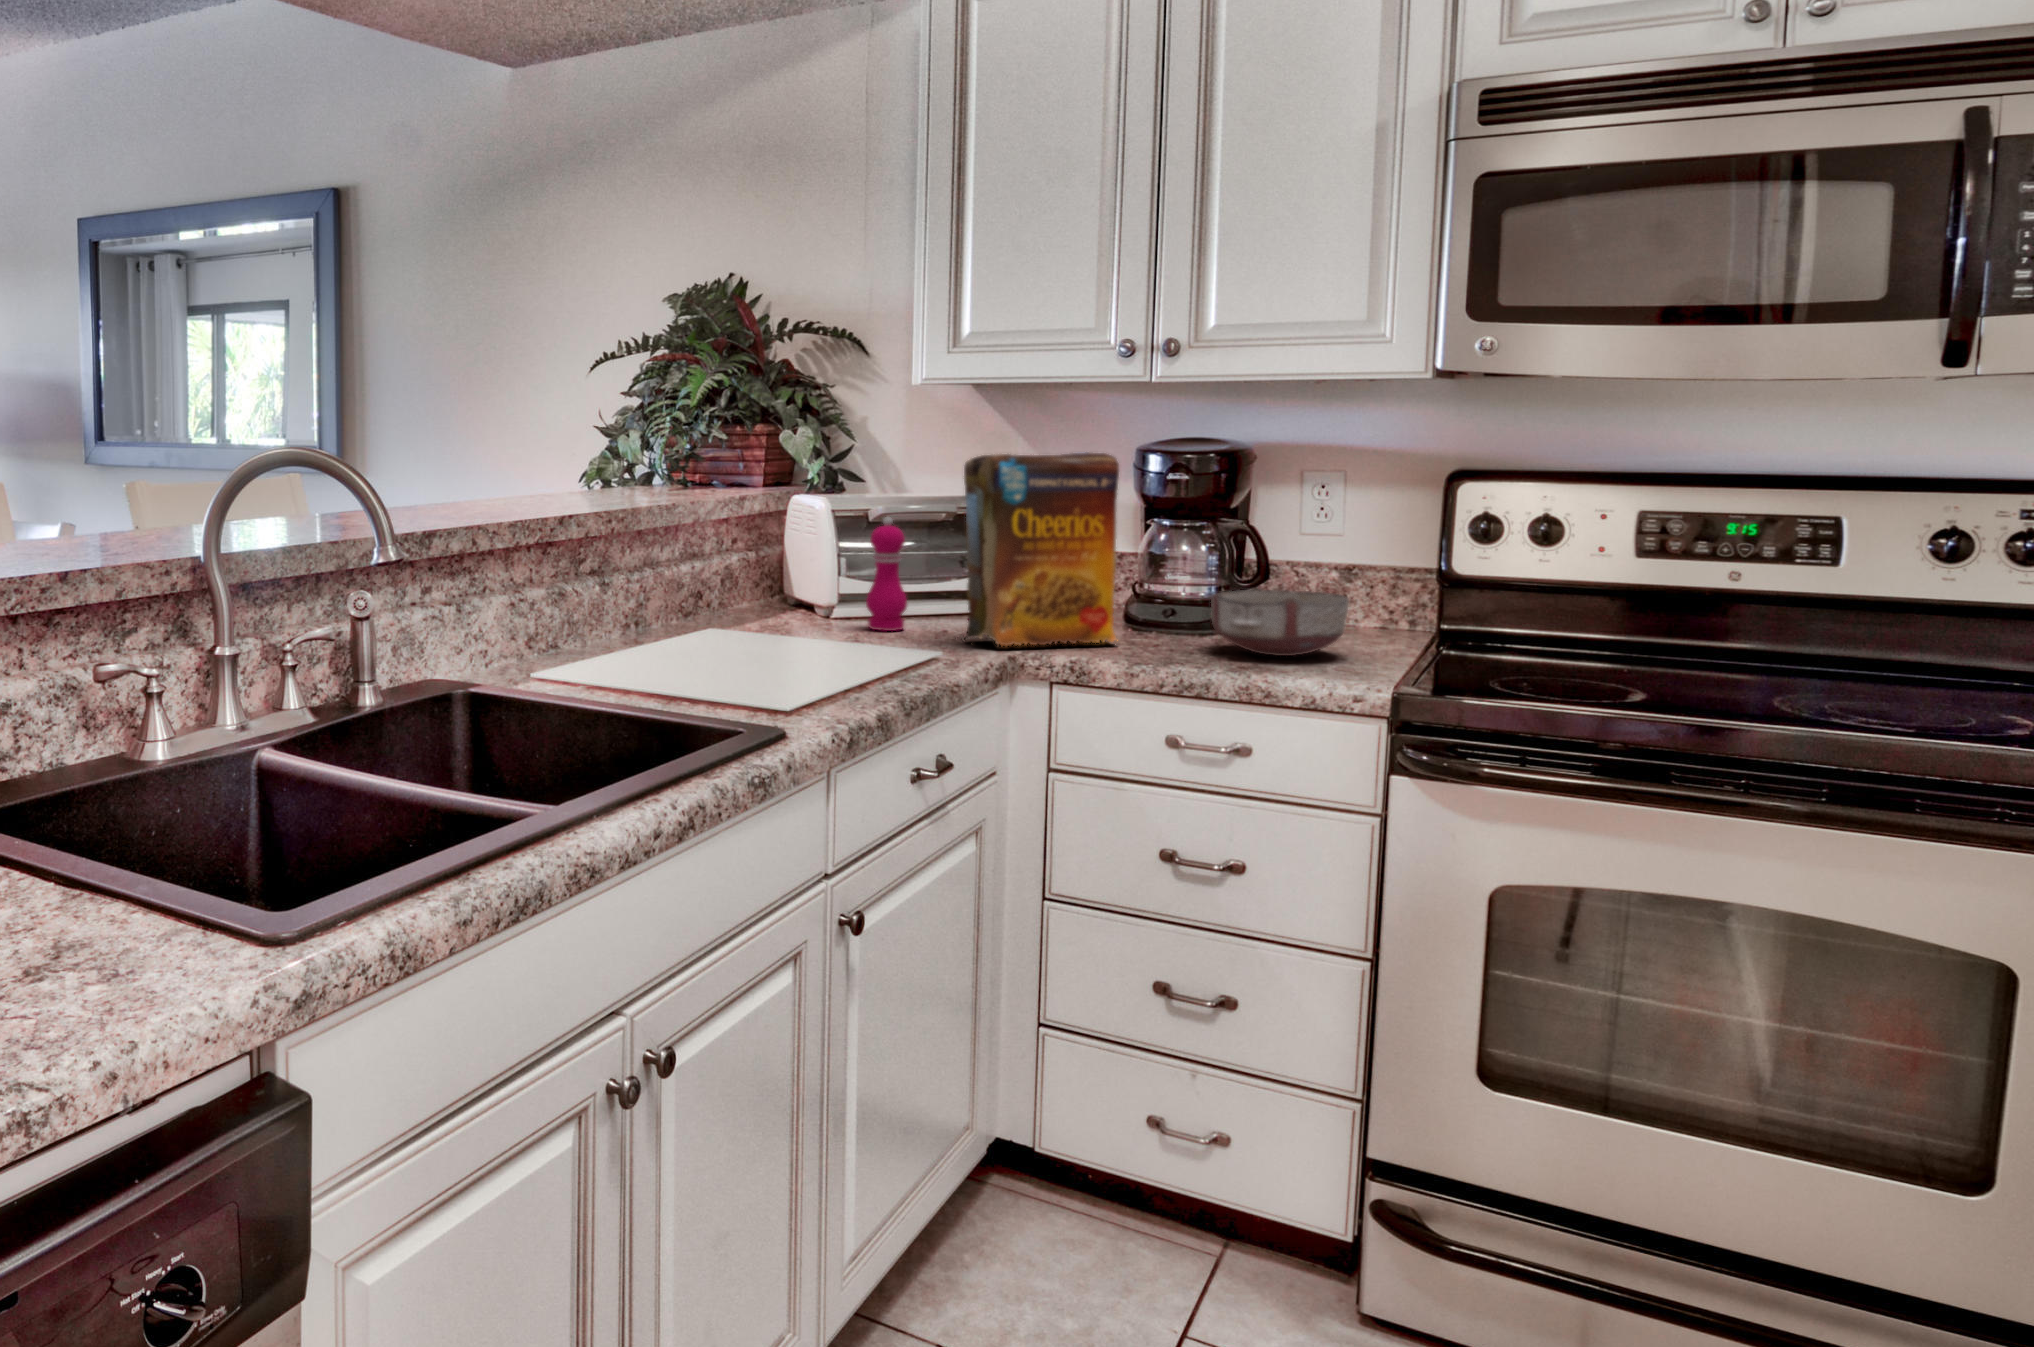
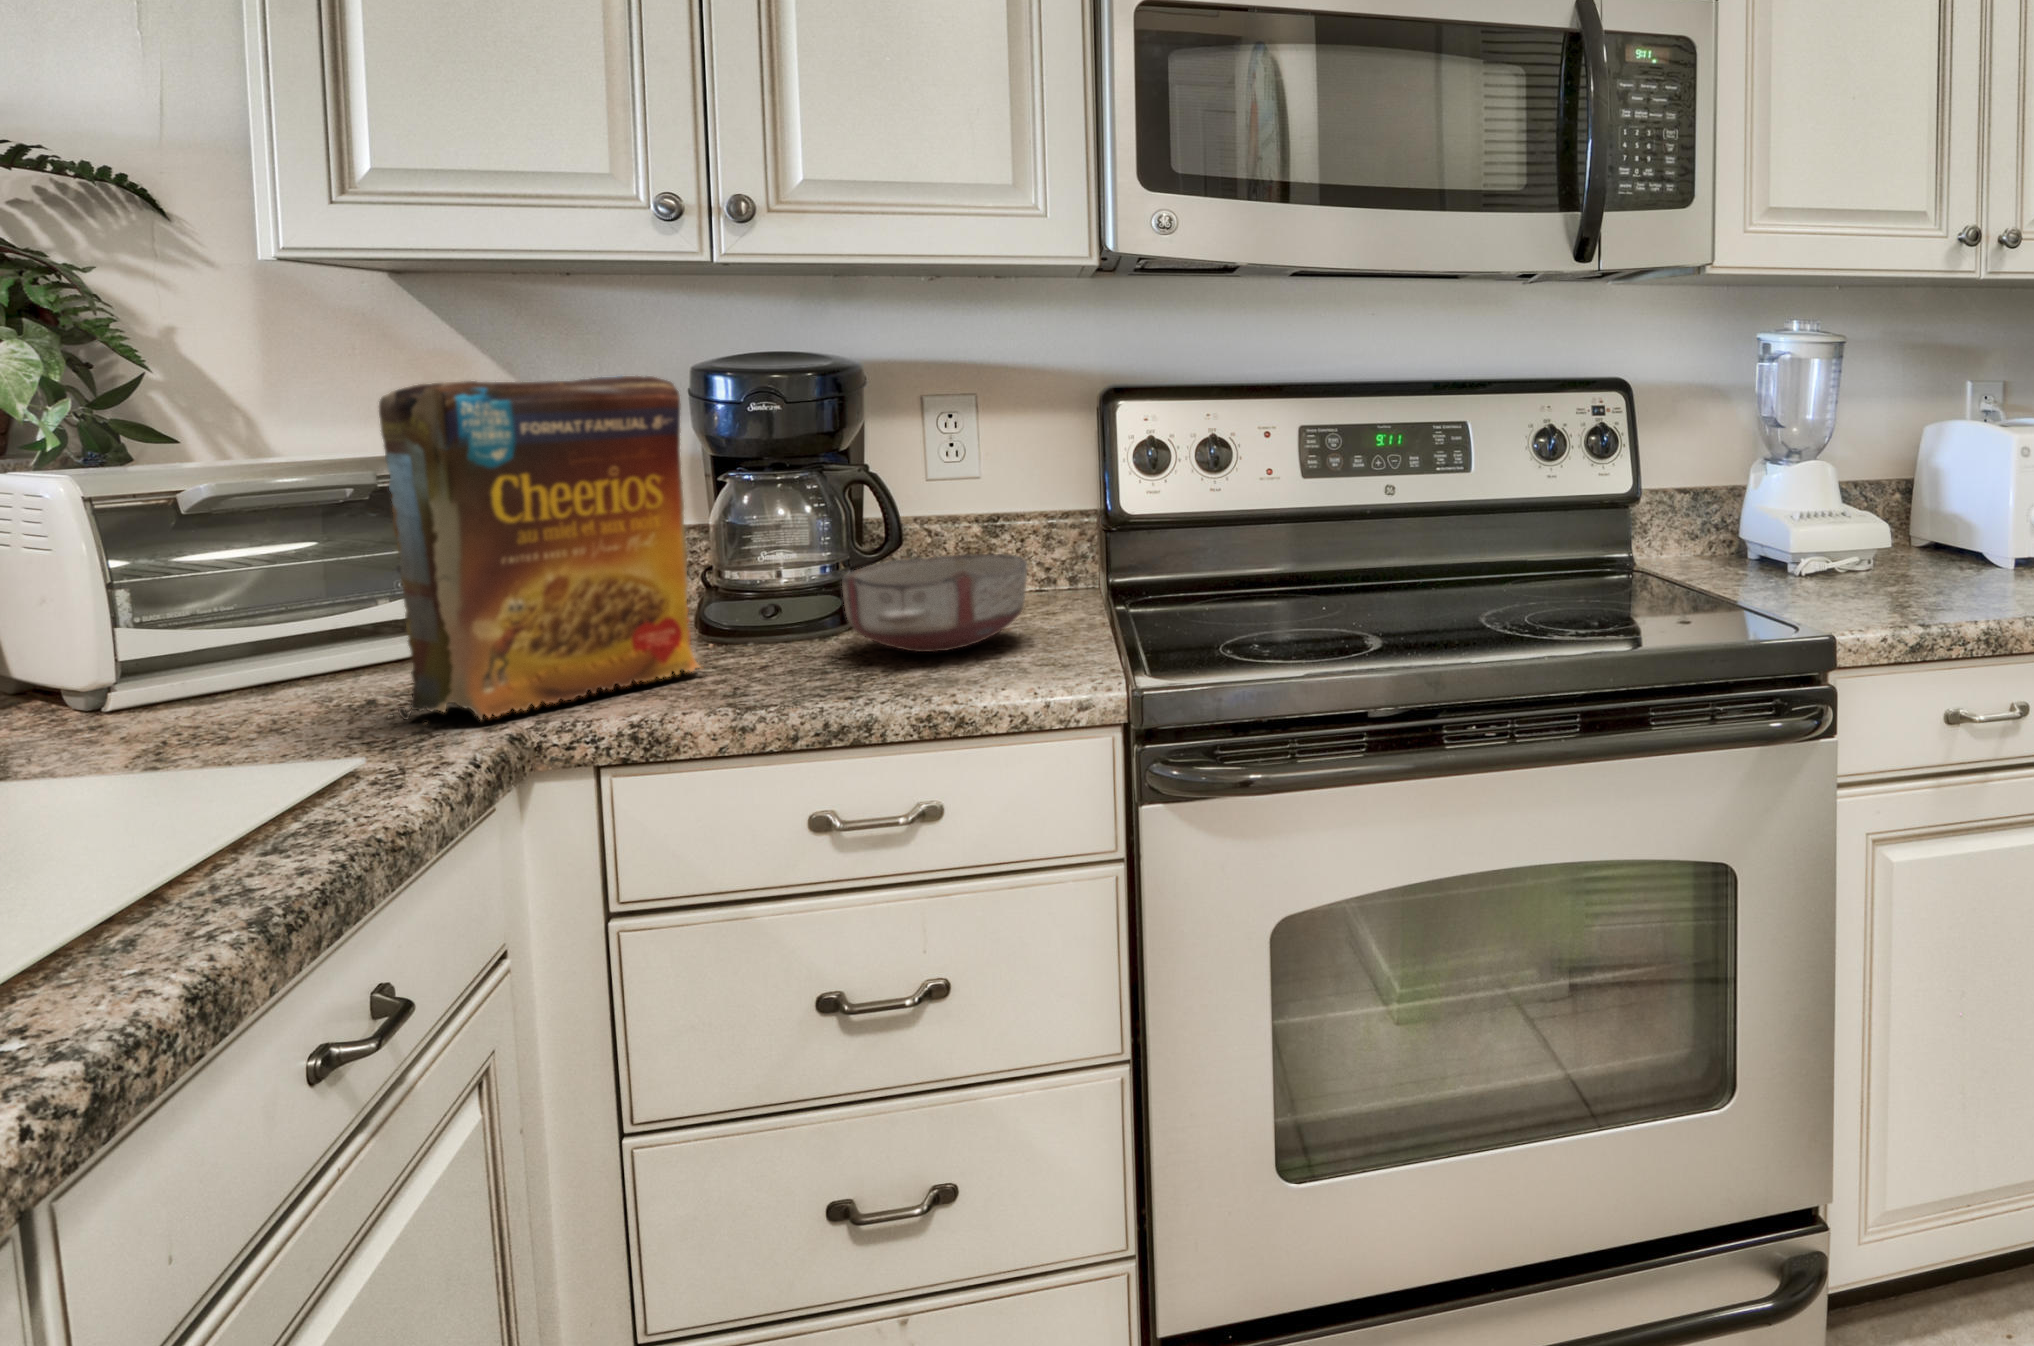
pepper mill: present [866,517,907,631] -> none [170,507,274,724]

